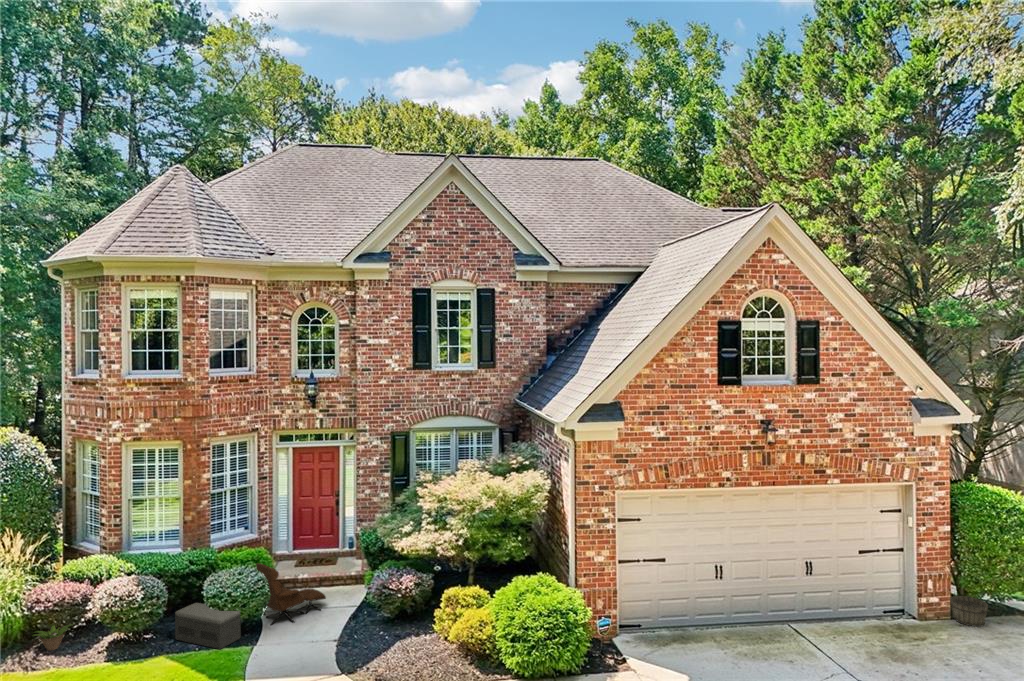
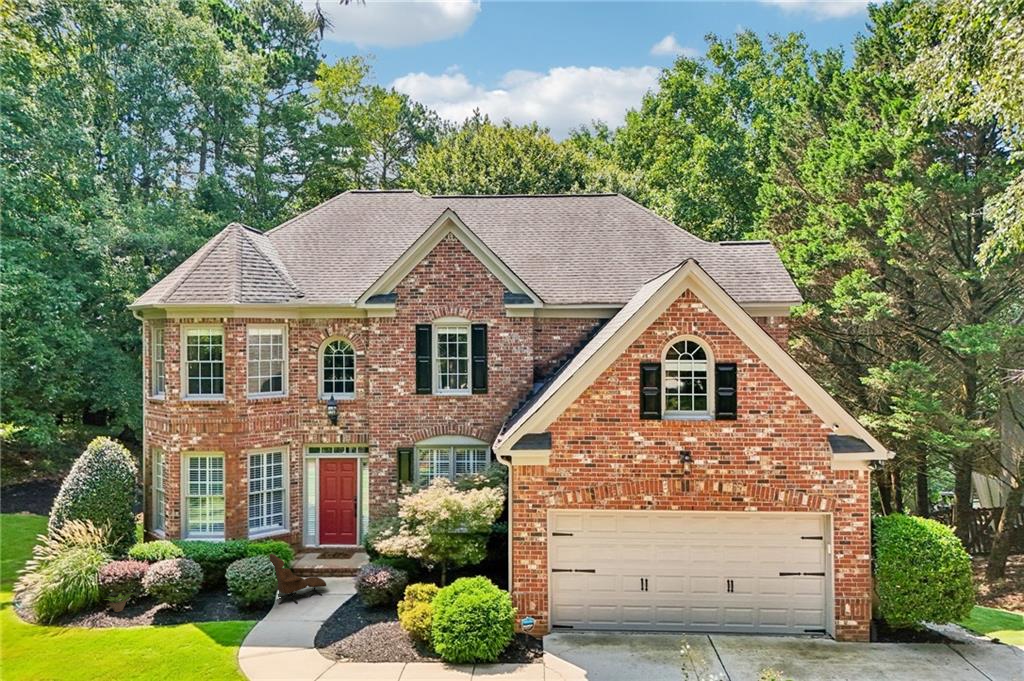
wooden bucket: present [950,596,988,627] -> none [866,620,900,652]
storage bench: present [175,603,241,649] -> none [205,583,252,621]

